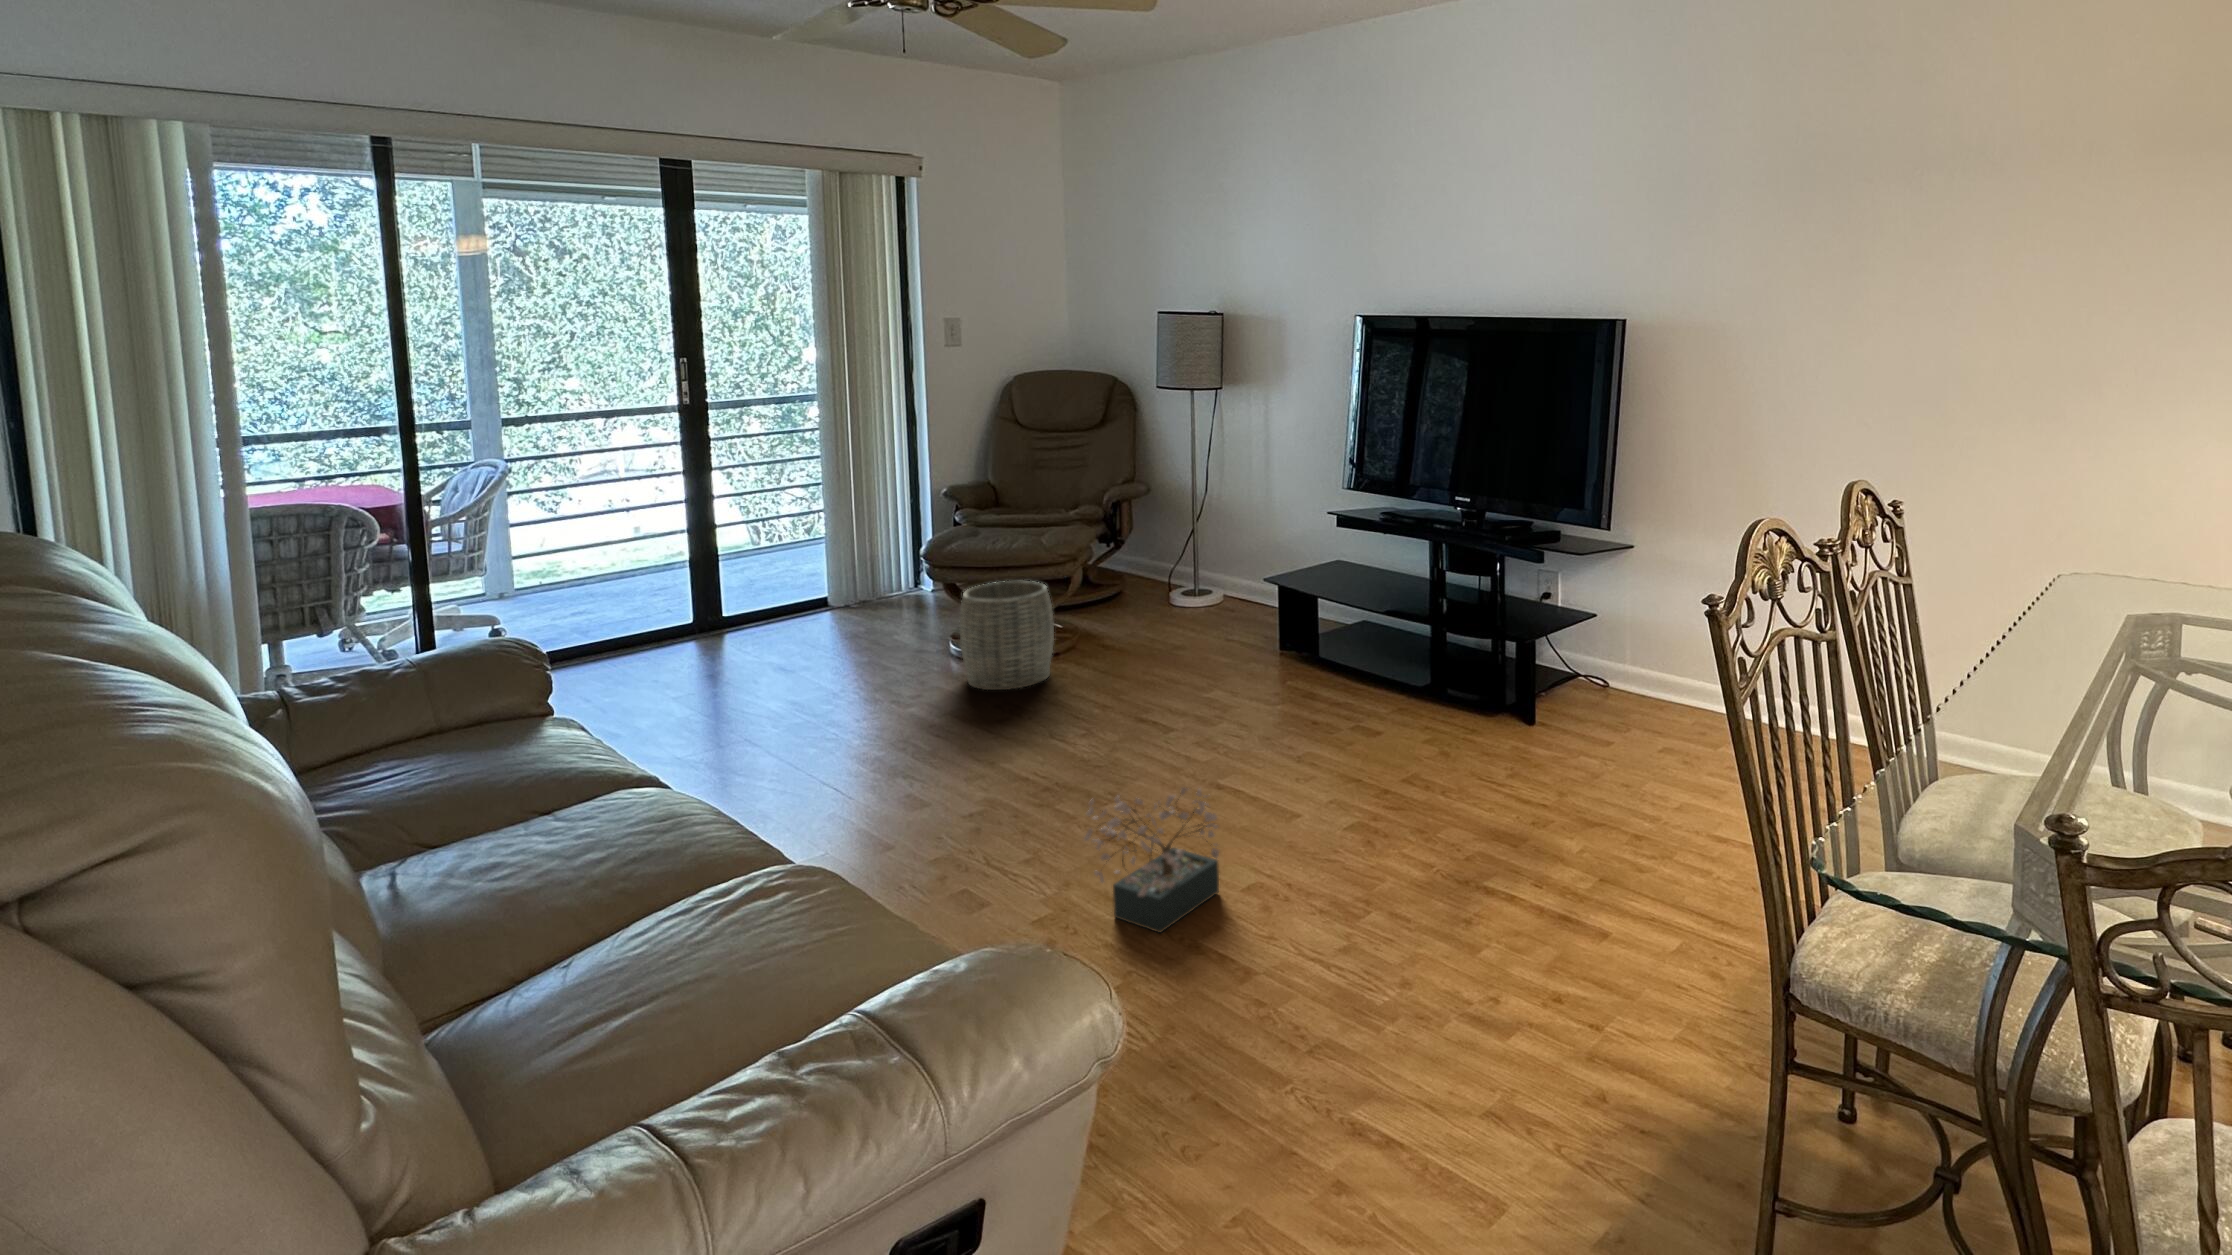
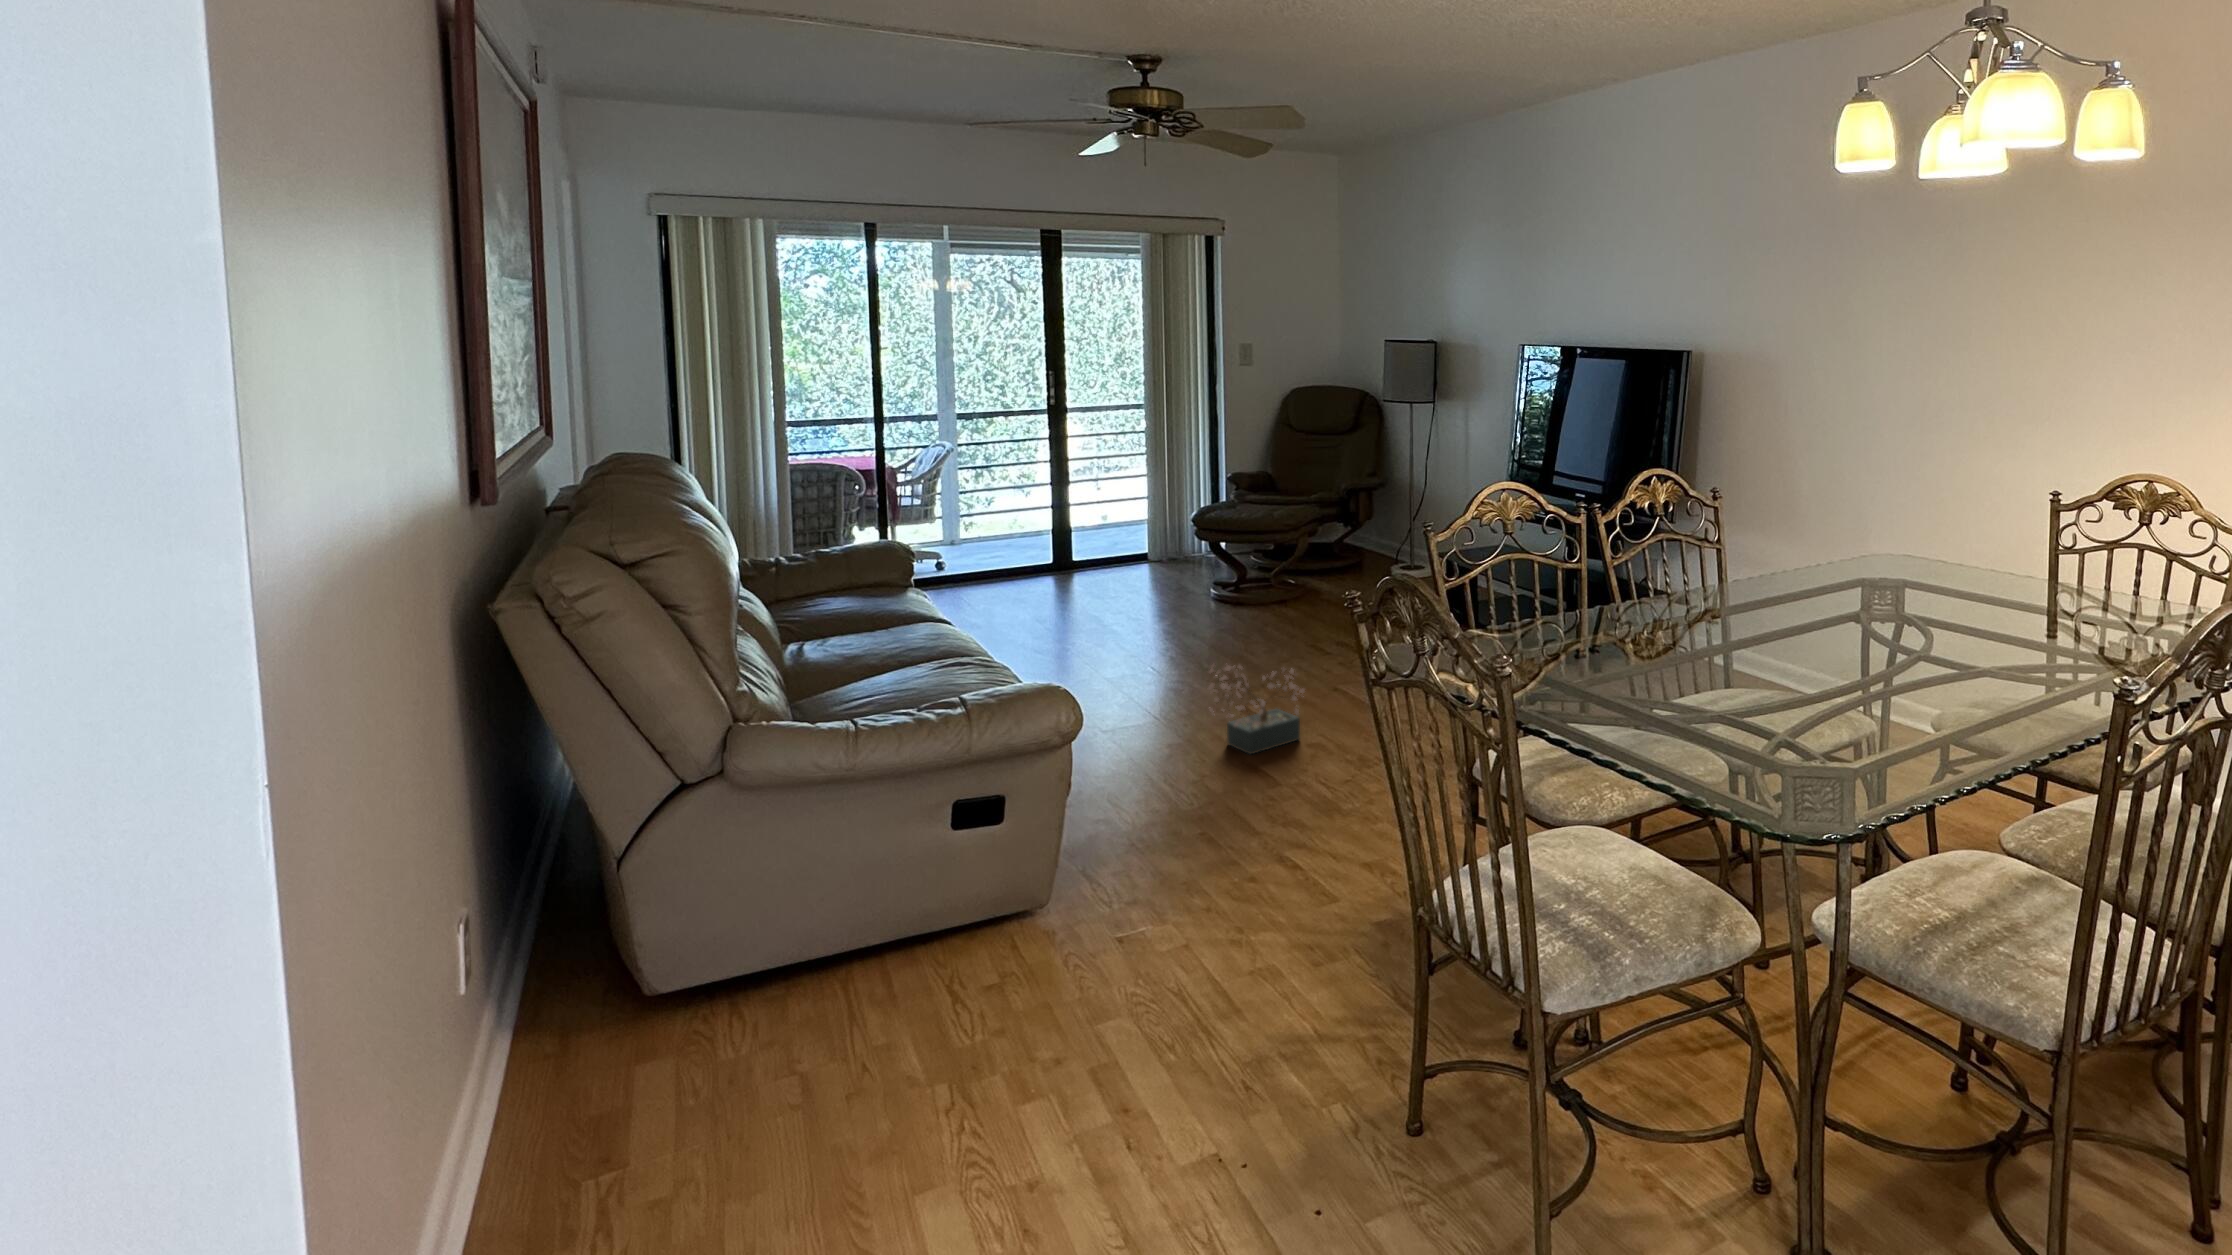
woven basket: present [960,581,1054,690] -> none [1209,541,1277,619]

